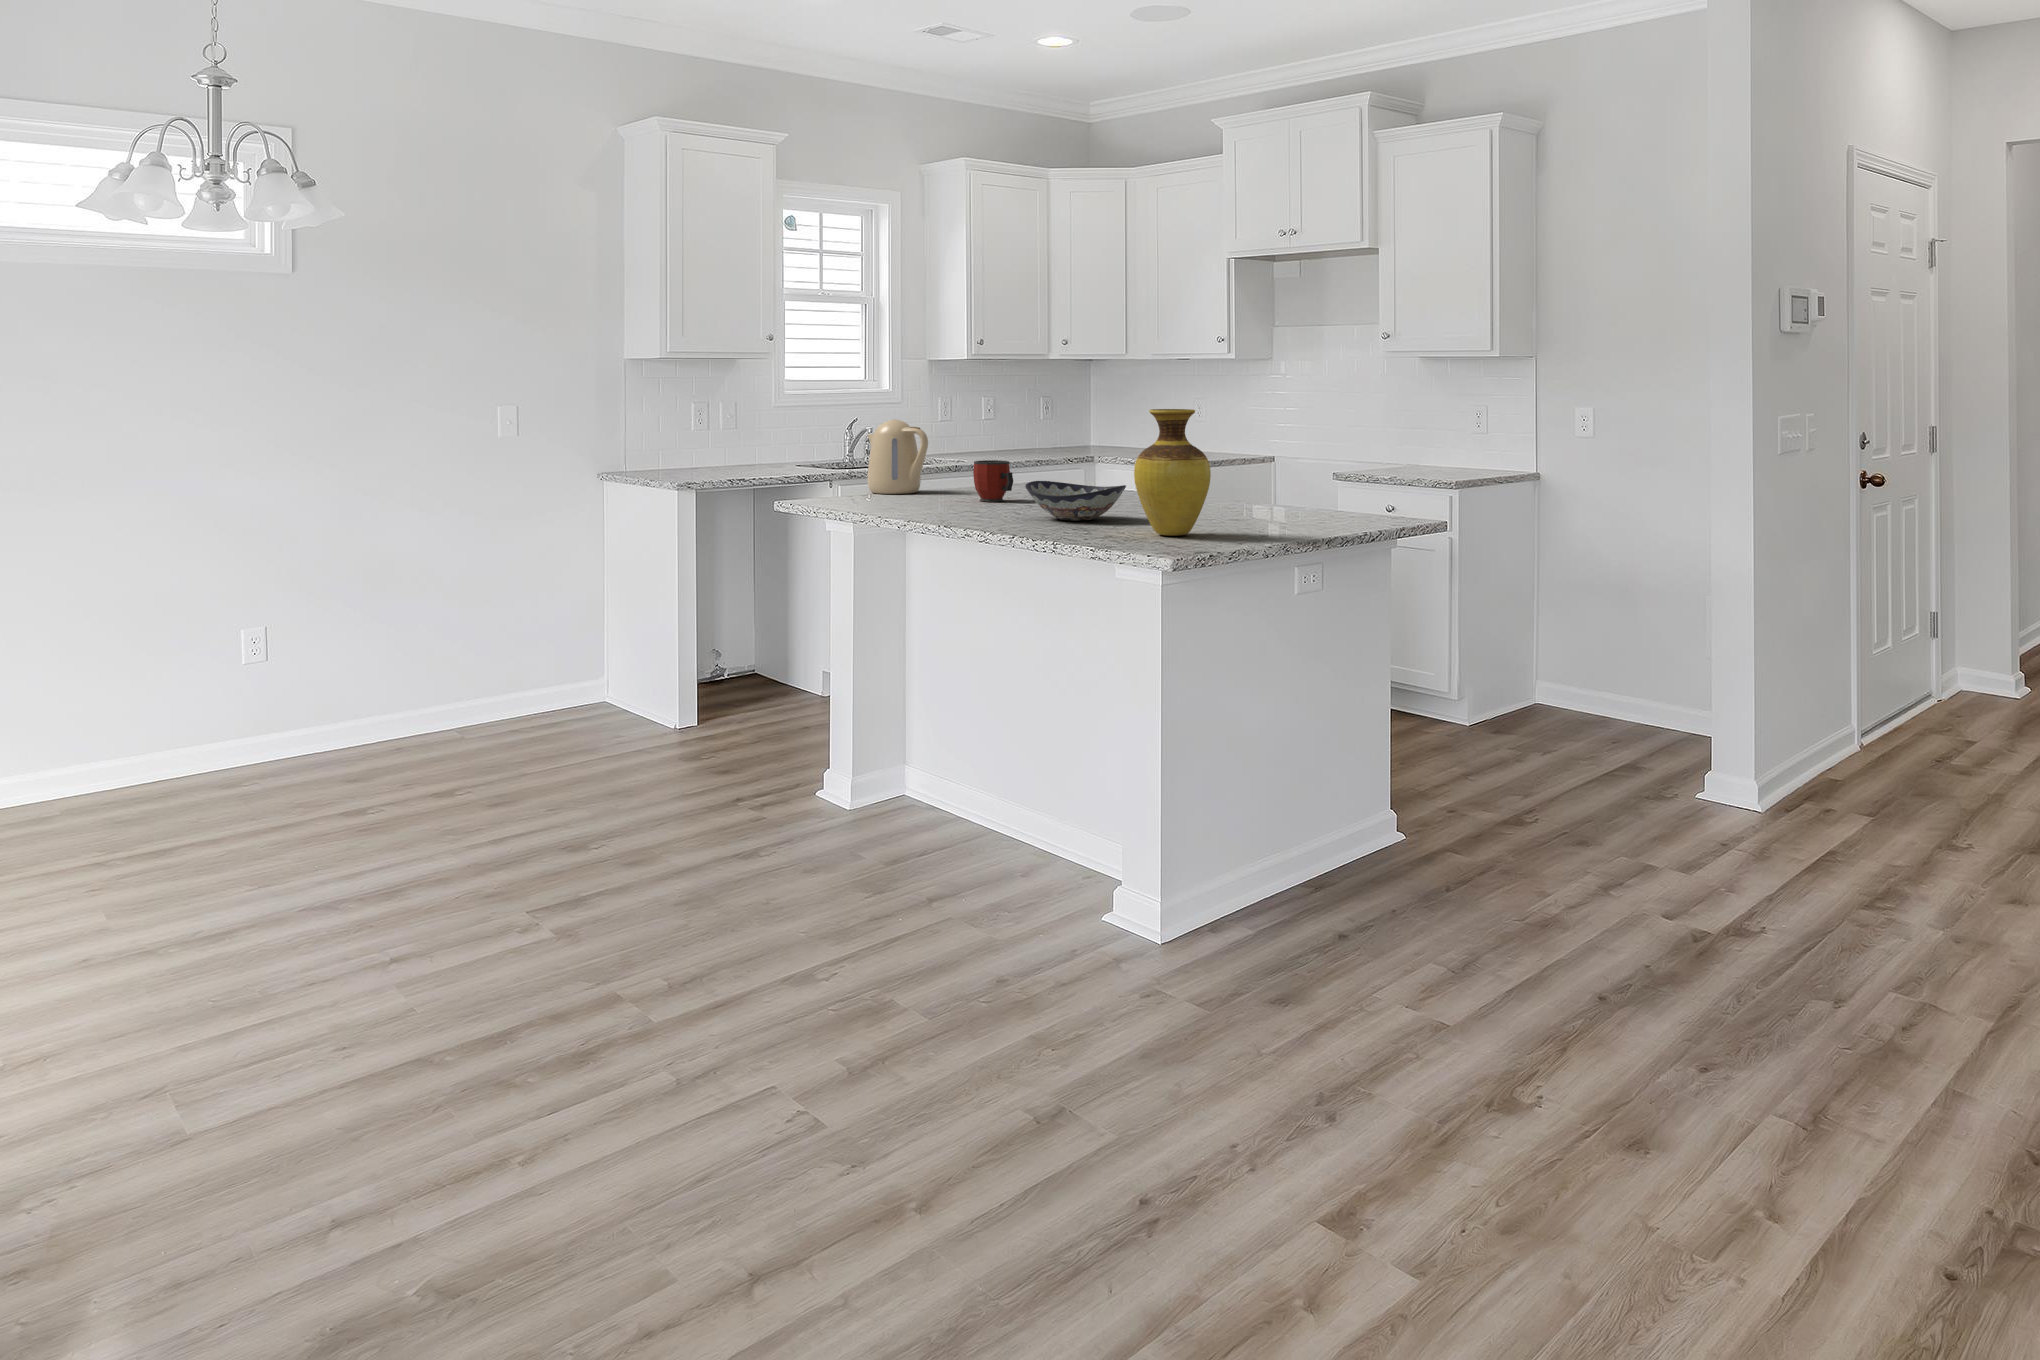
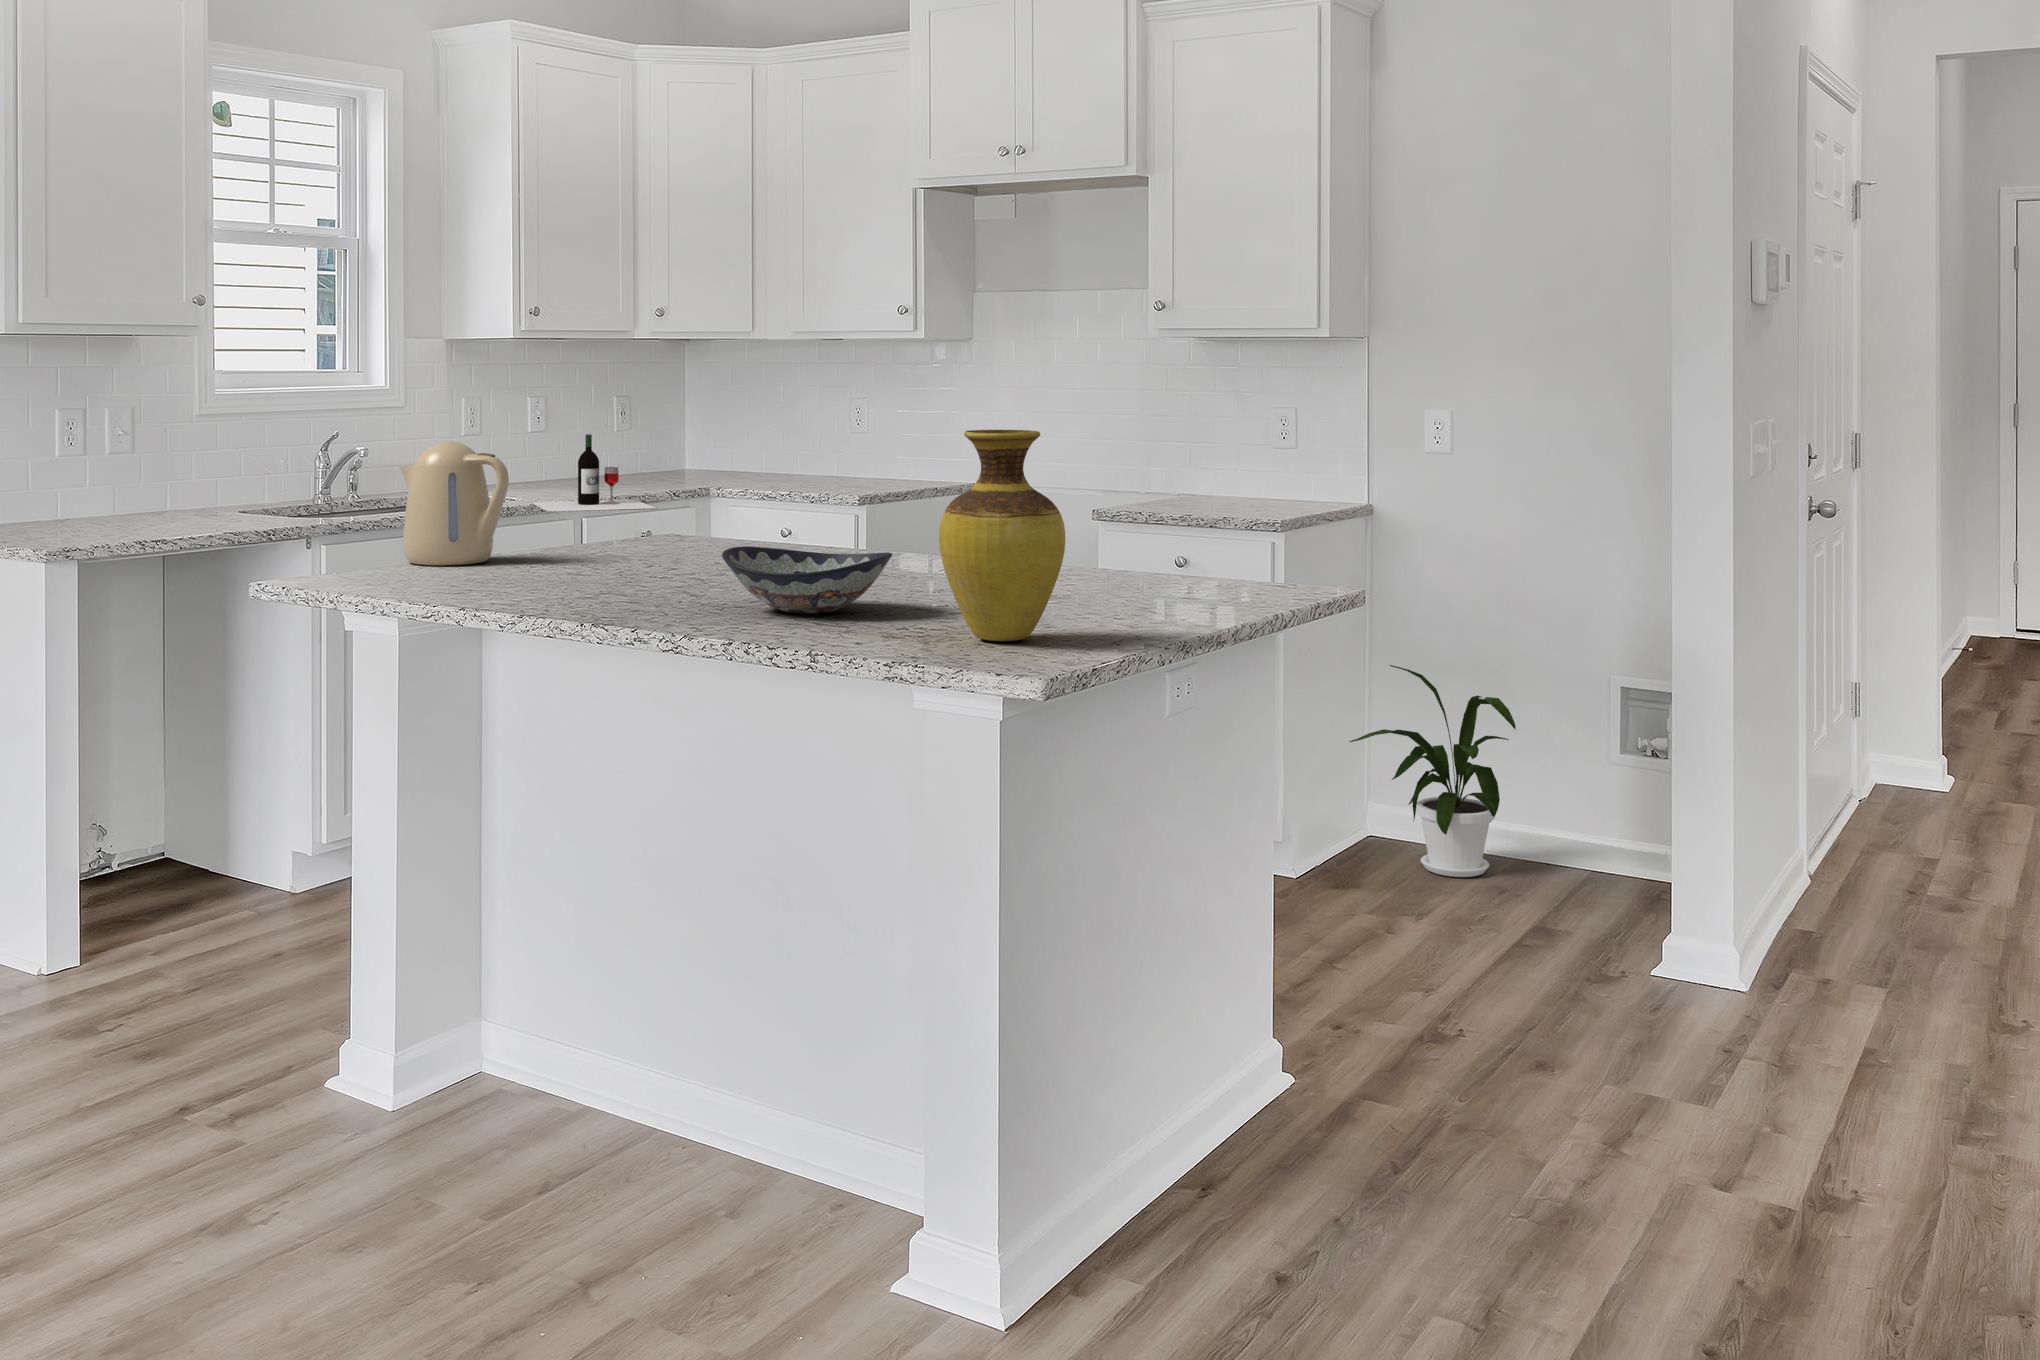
wine bottle: none [977,421,1053,469] -> present [531,434,655,511]
mug: present [973,460,1013,502] -> none [598,508,668,577]
house plant: none [1506,583,1627,731] -> present [1349,665,1516,877]

